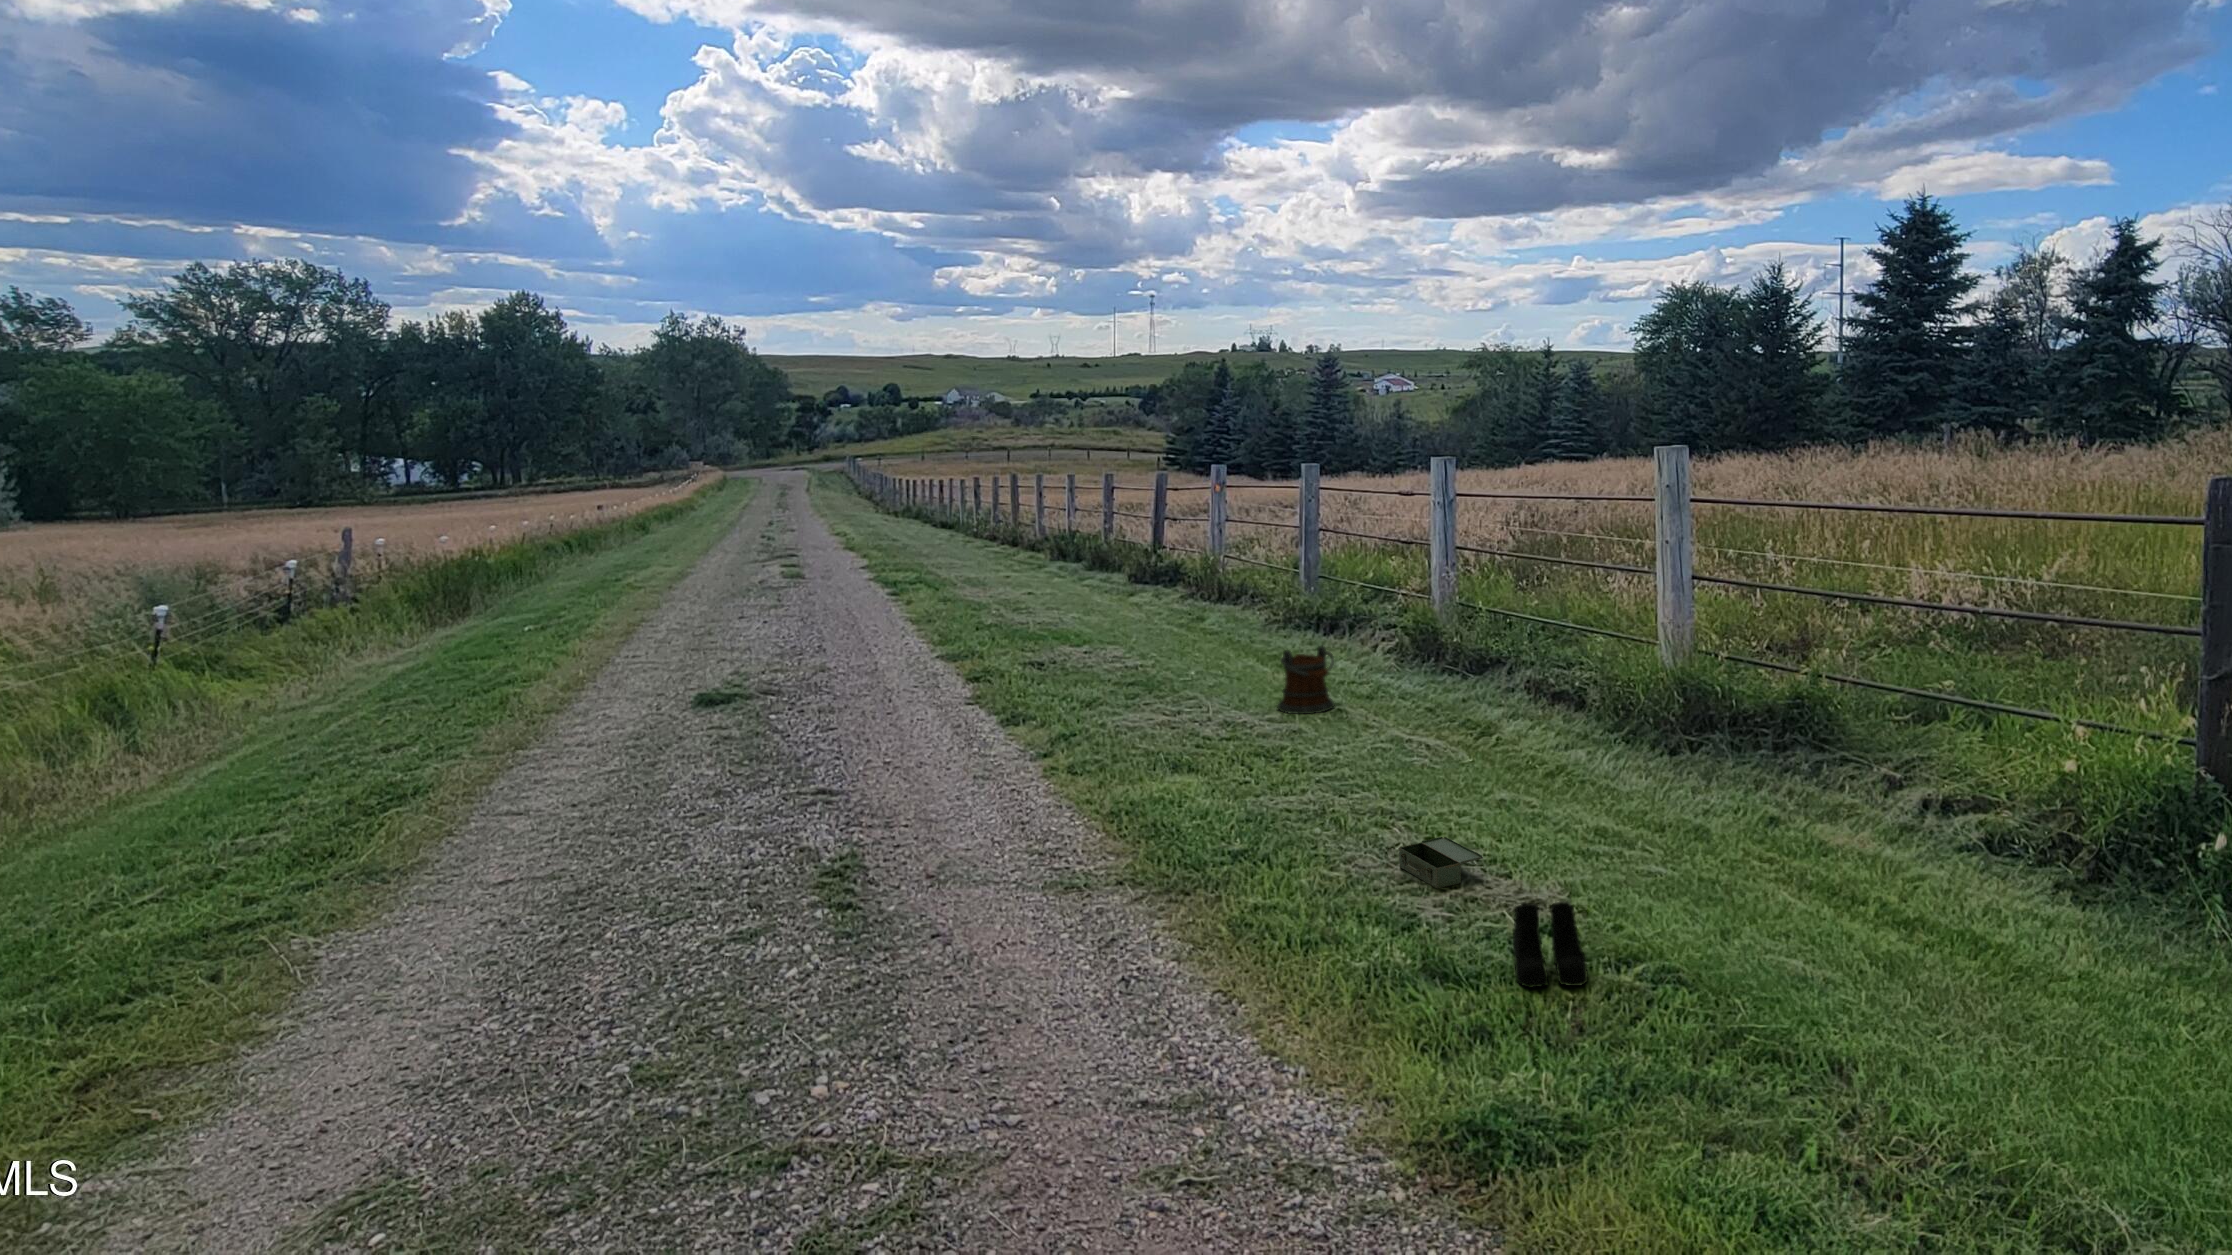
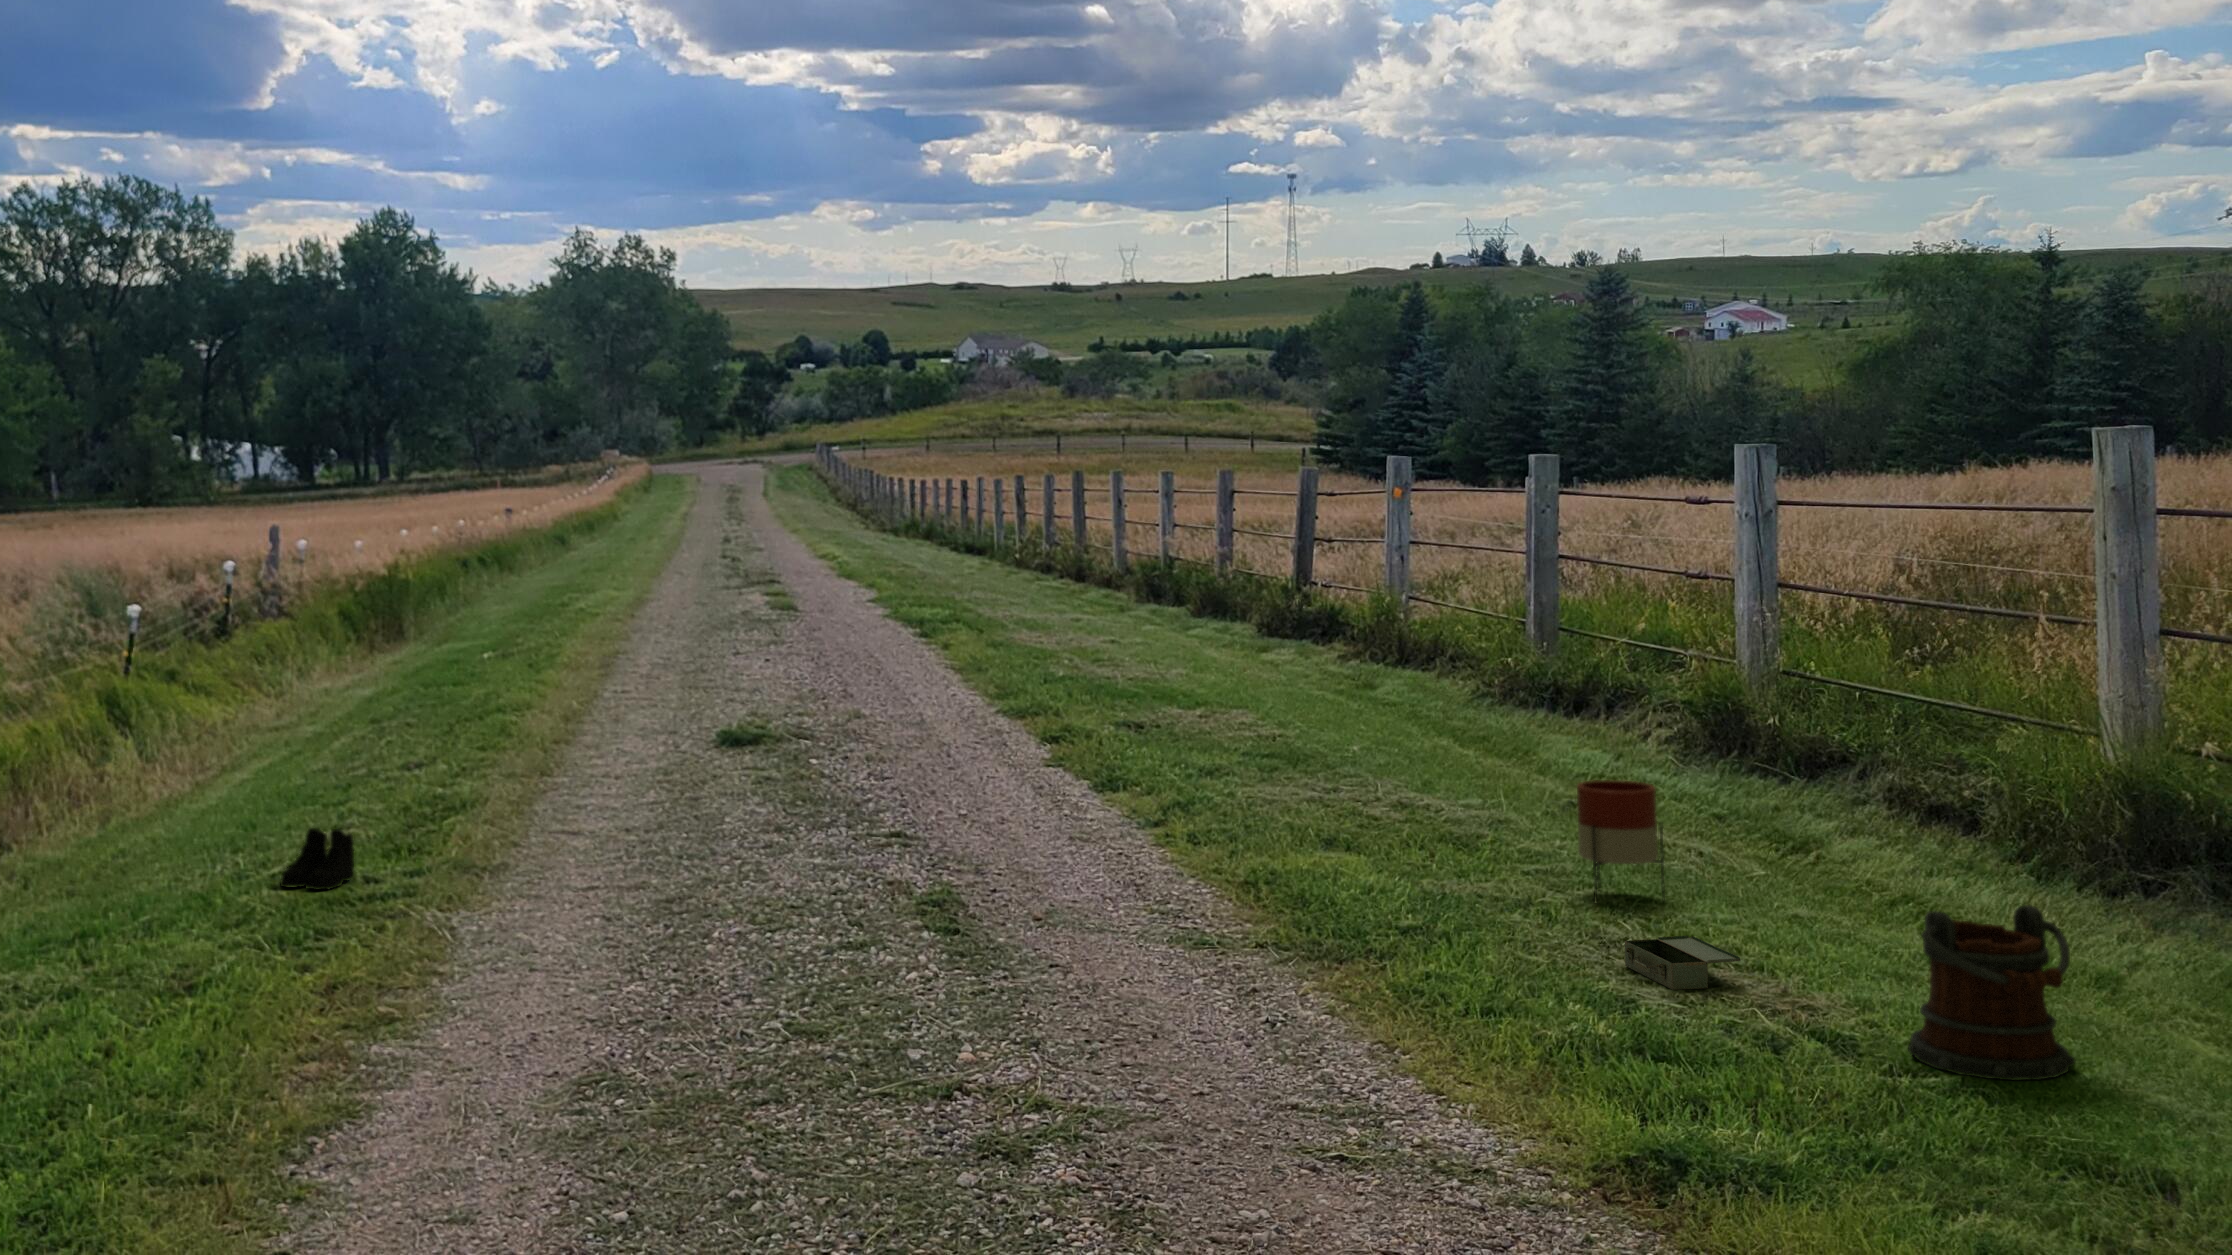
bucket: present [1277,646,1334,714] -> present [1908,905,2075,1080]
planter: none [1355,707,1413,803] -> present [1577,780,1665,902]
boots: present [1513,901,1588,987] -> present [280,828,354,890]

